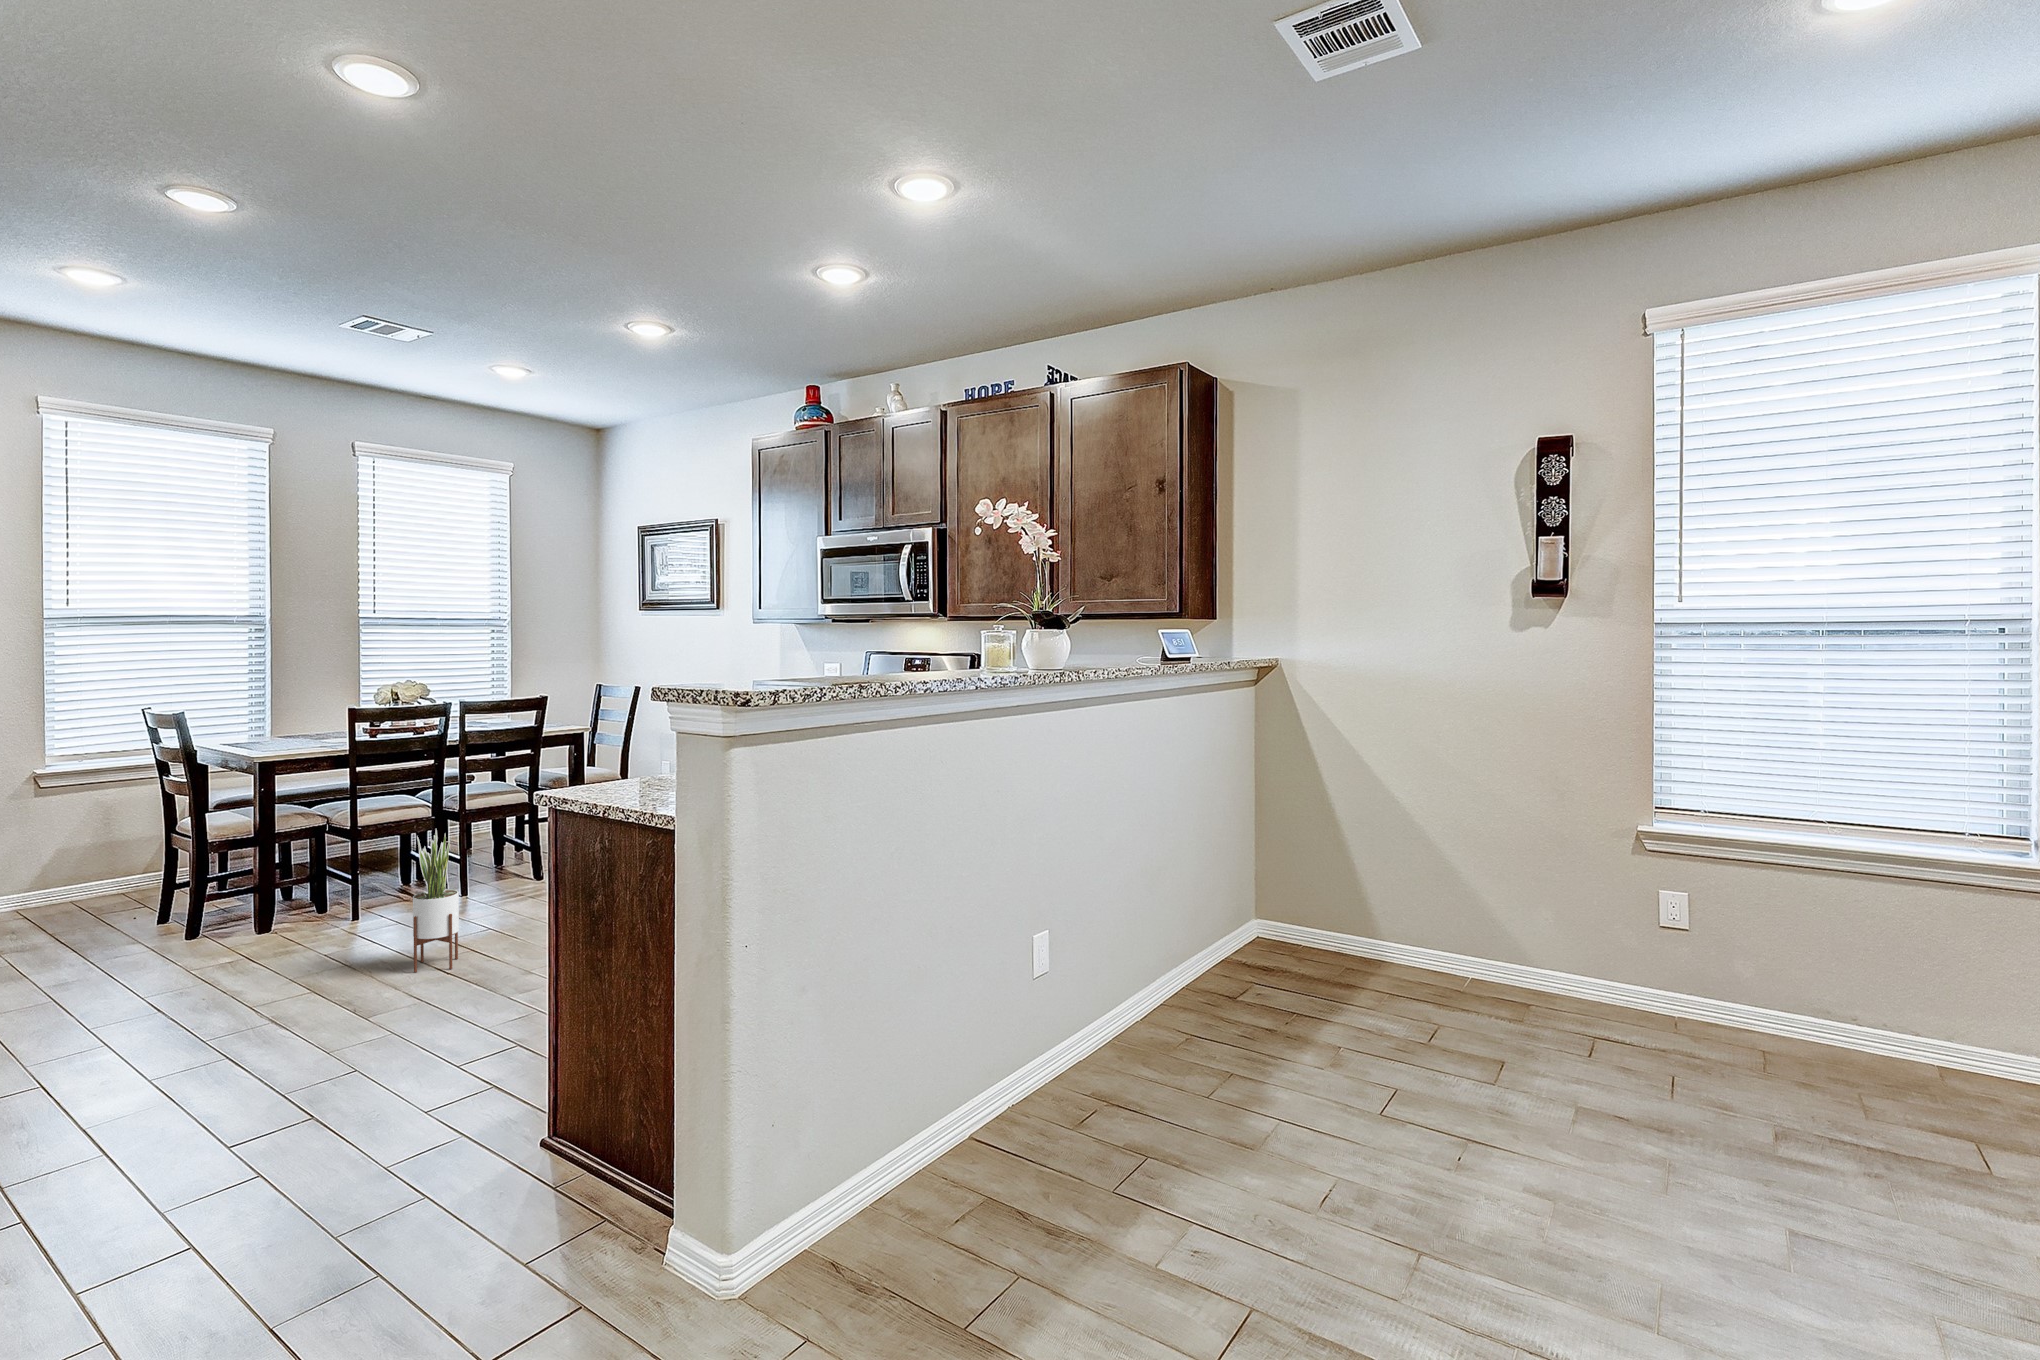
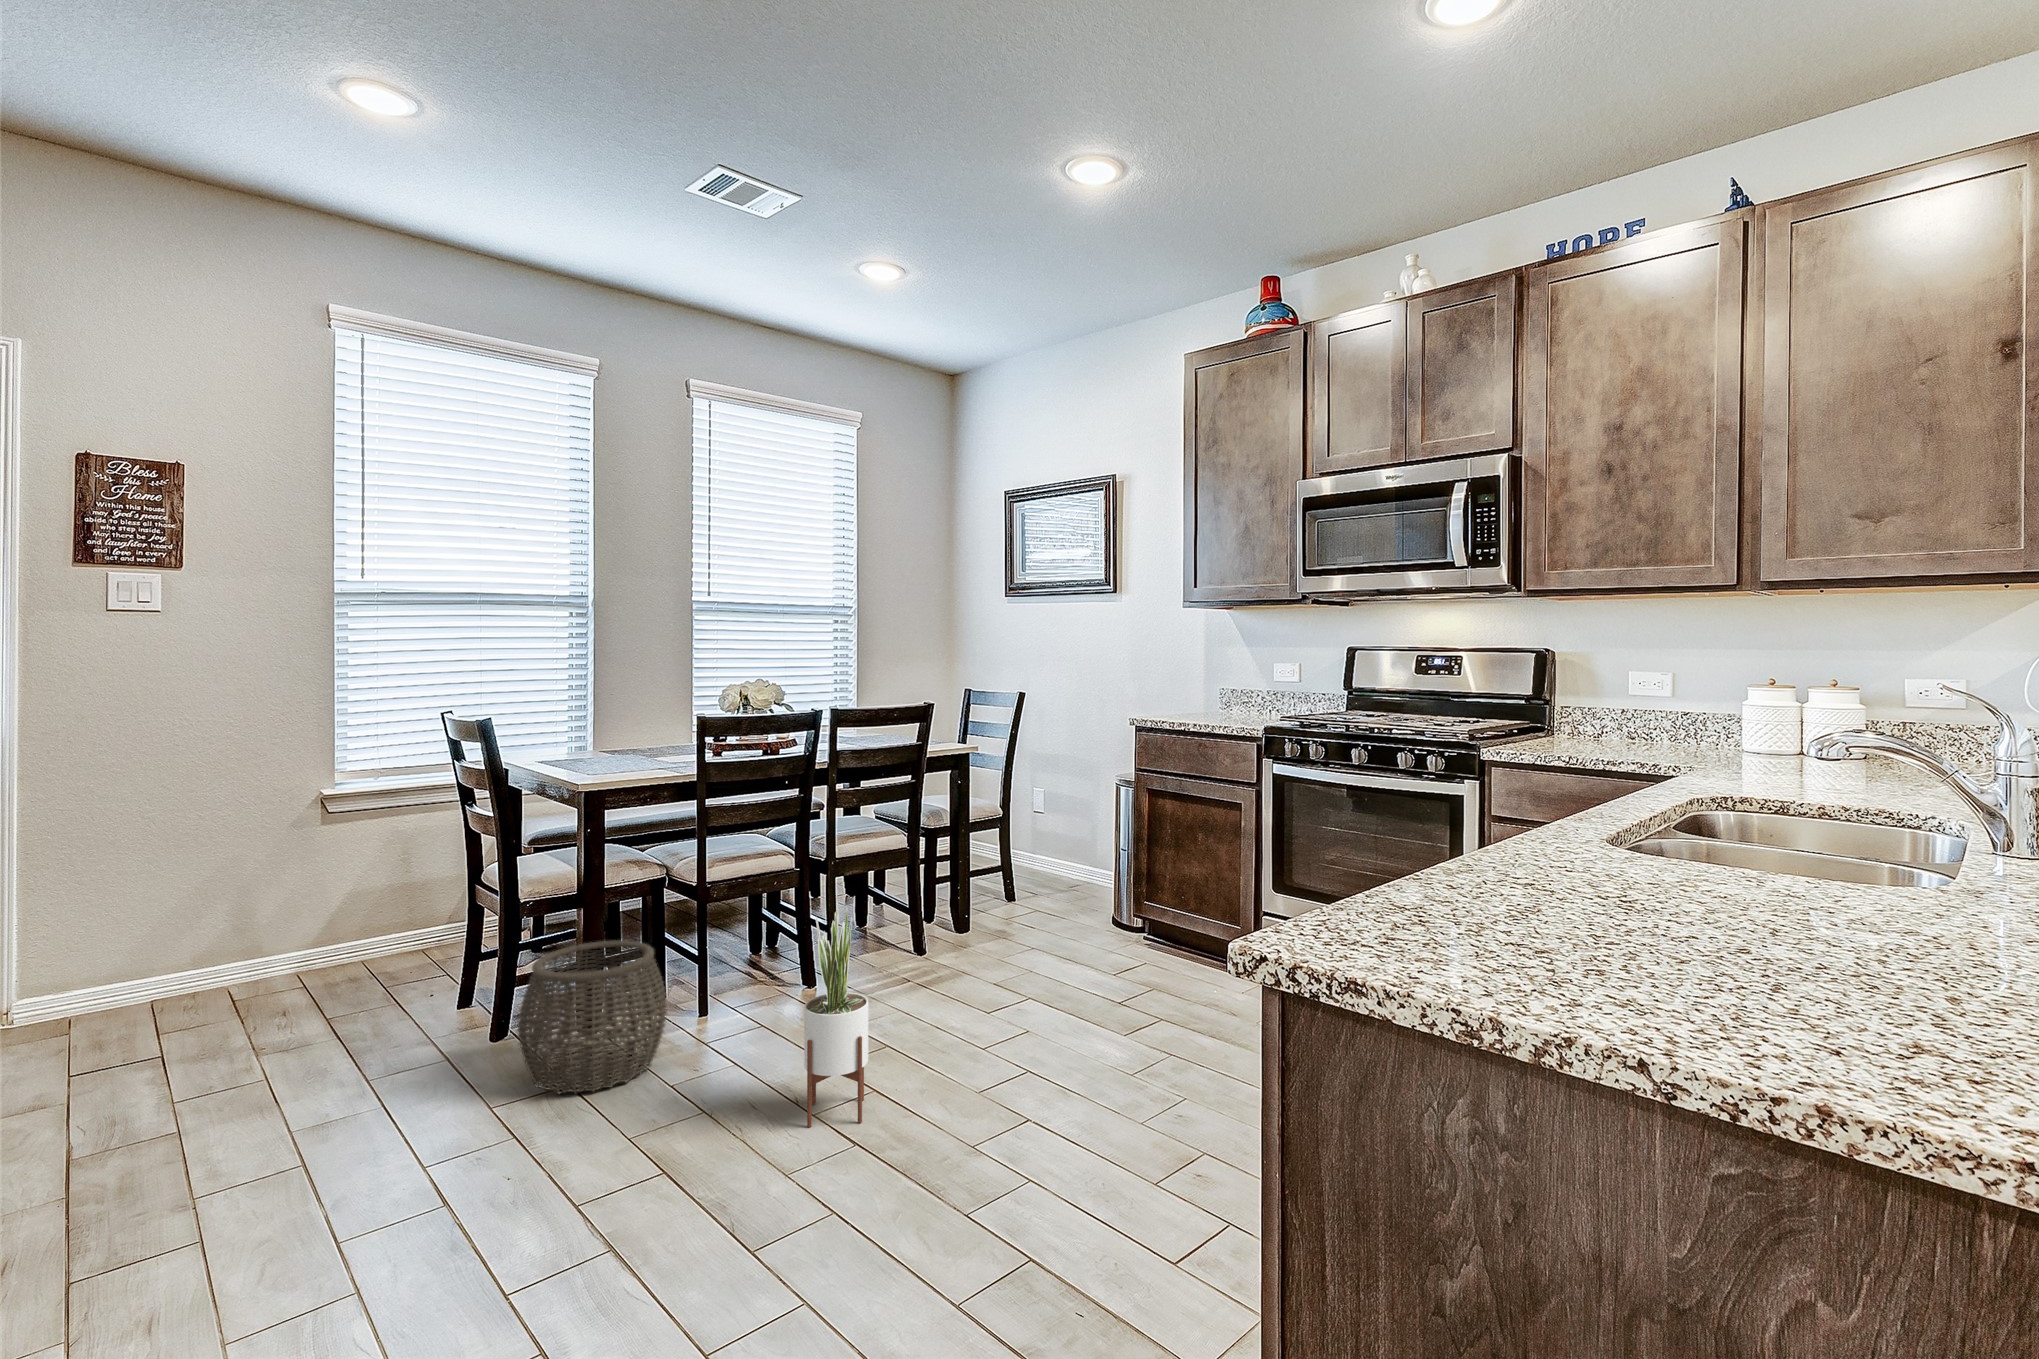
woven basket: none [207,866,322,965] -> present [517,941,667,1094]

